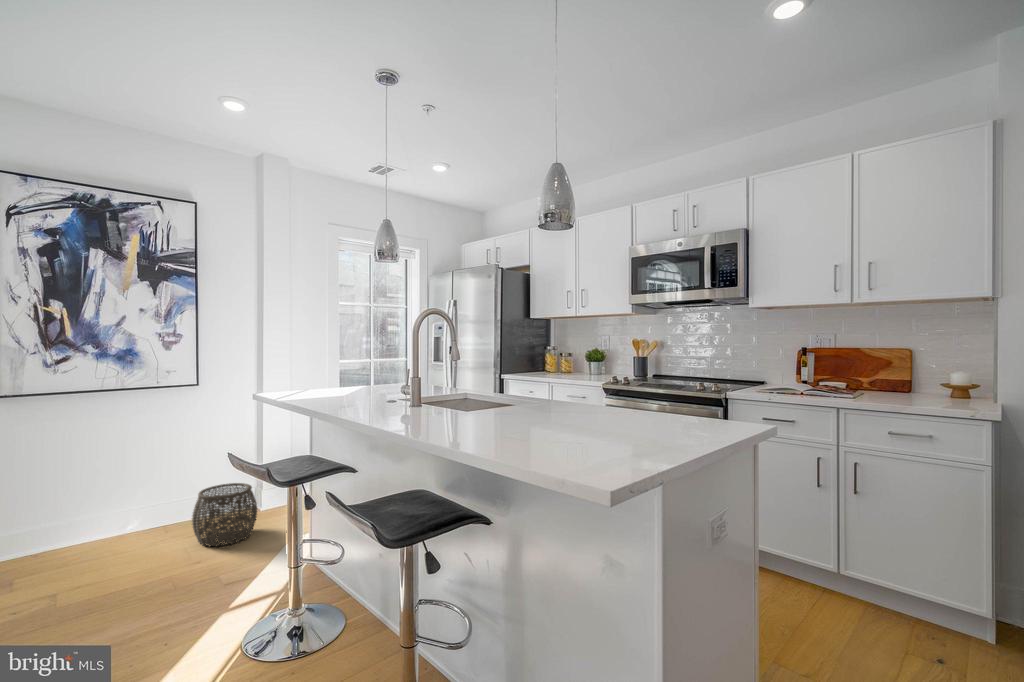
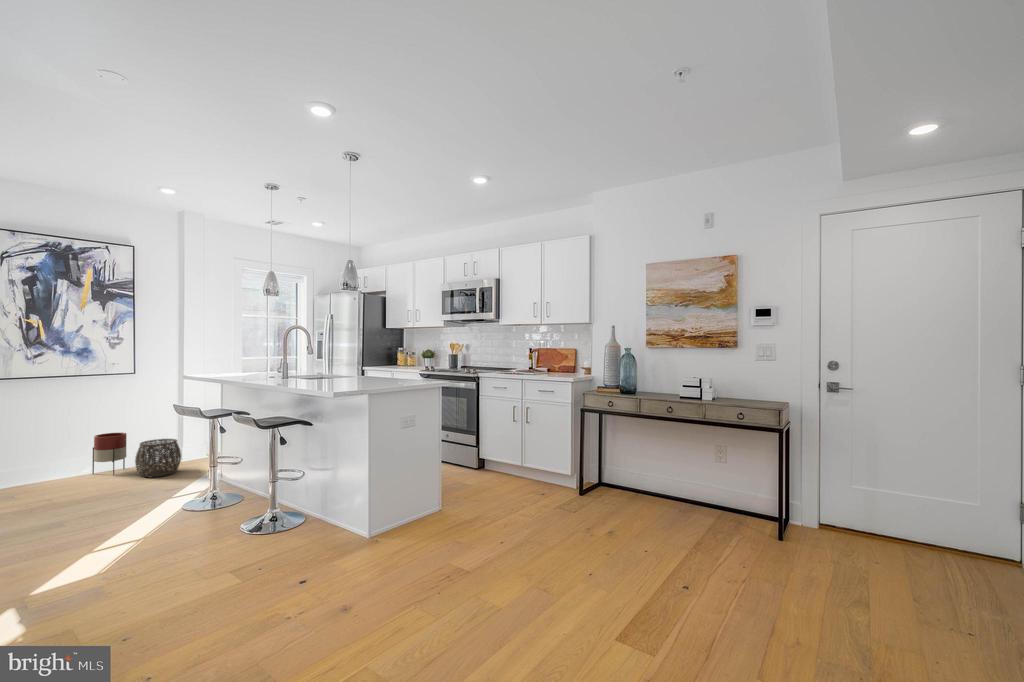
planter: none [139,471,185,538] -> present [93,433,127,475]

